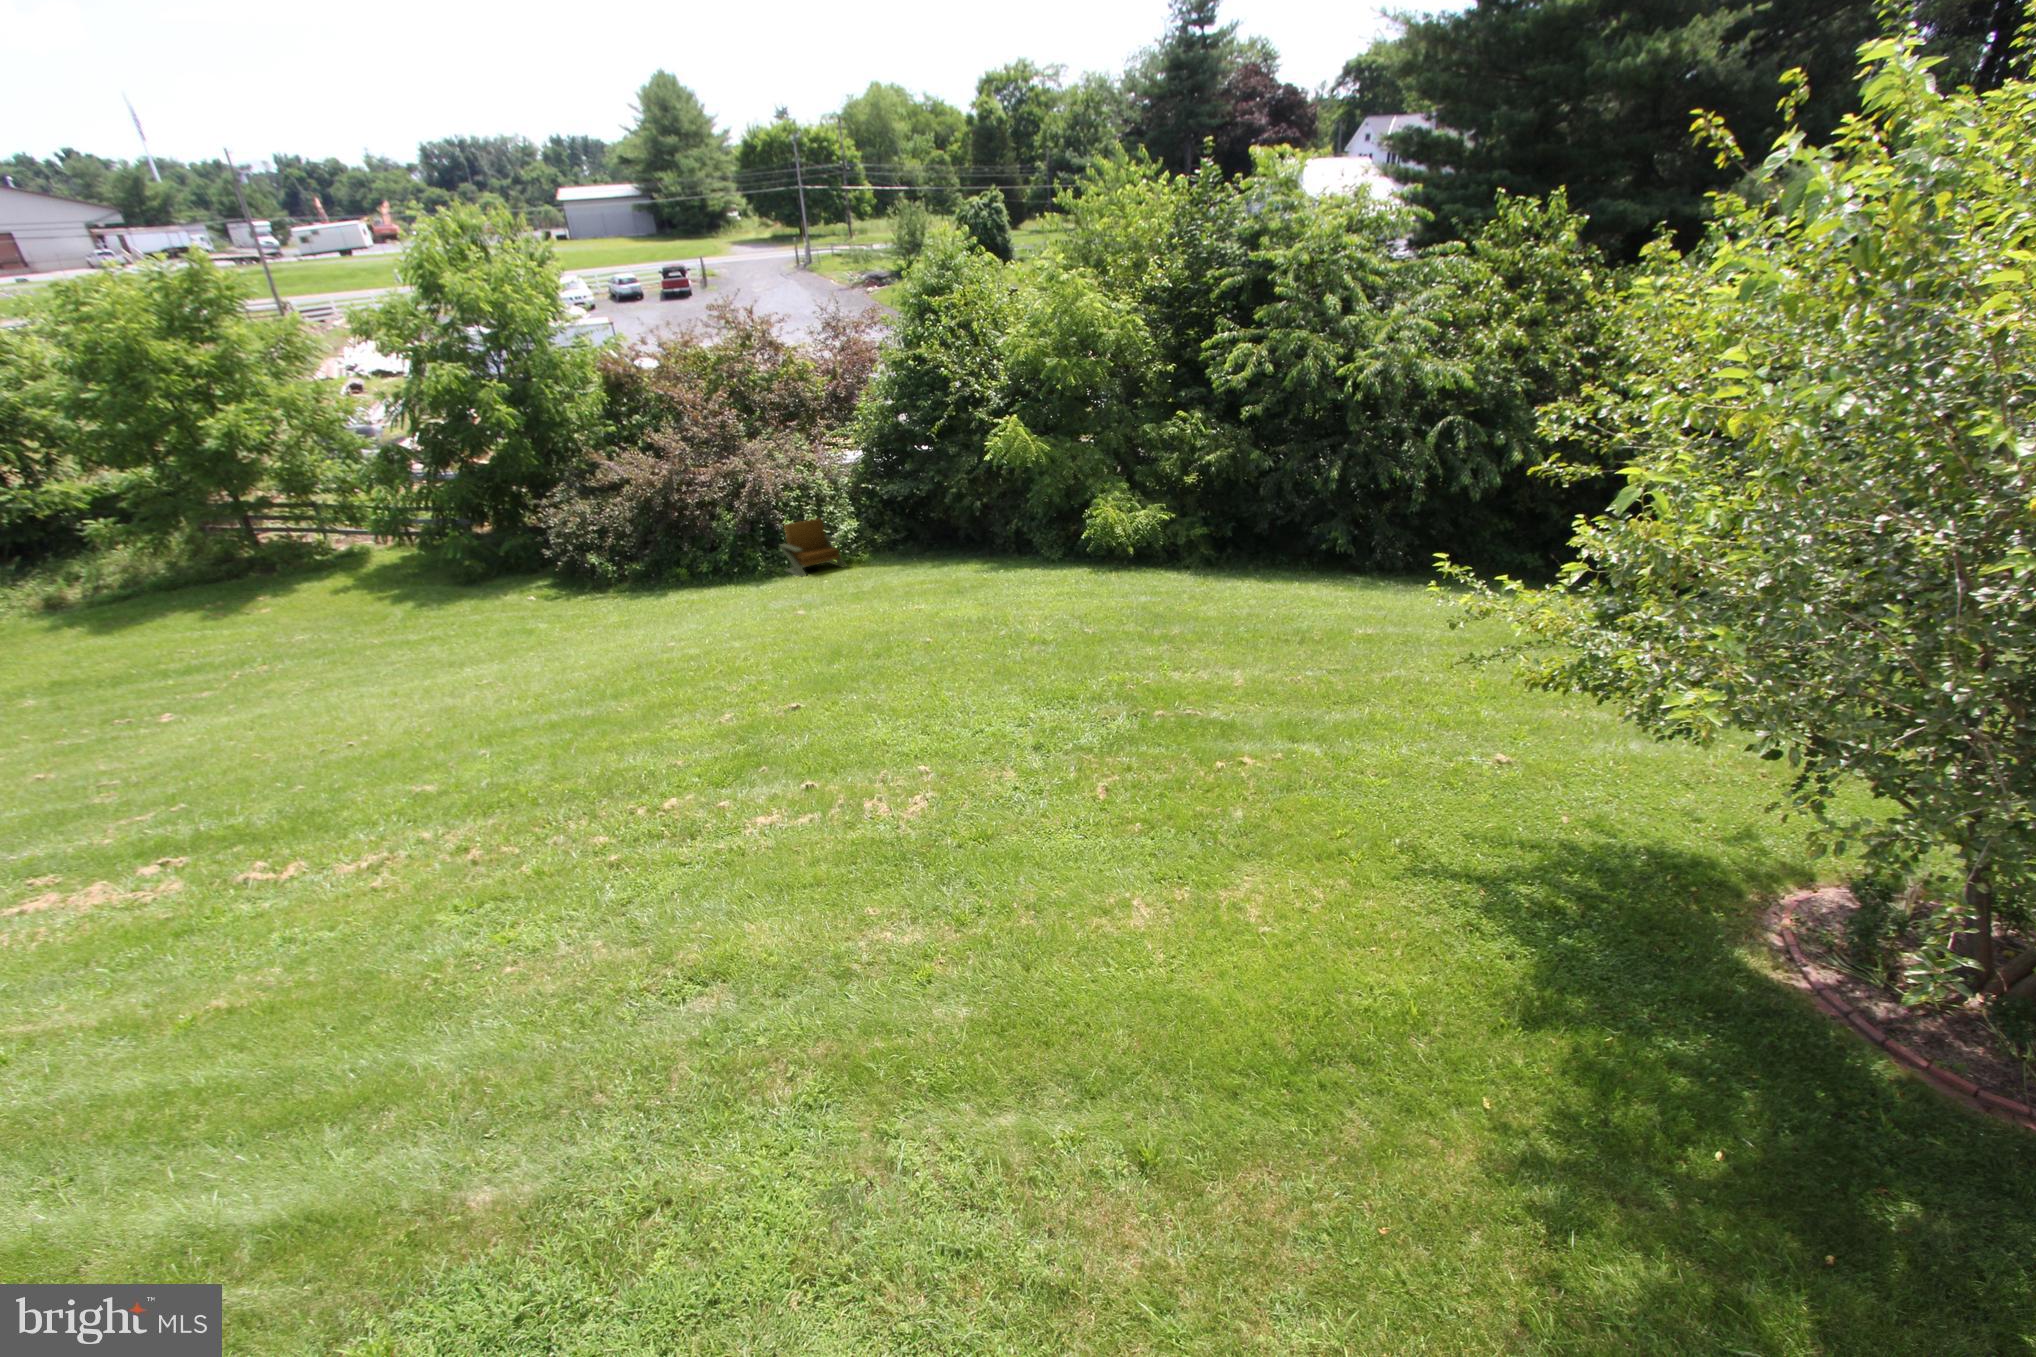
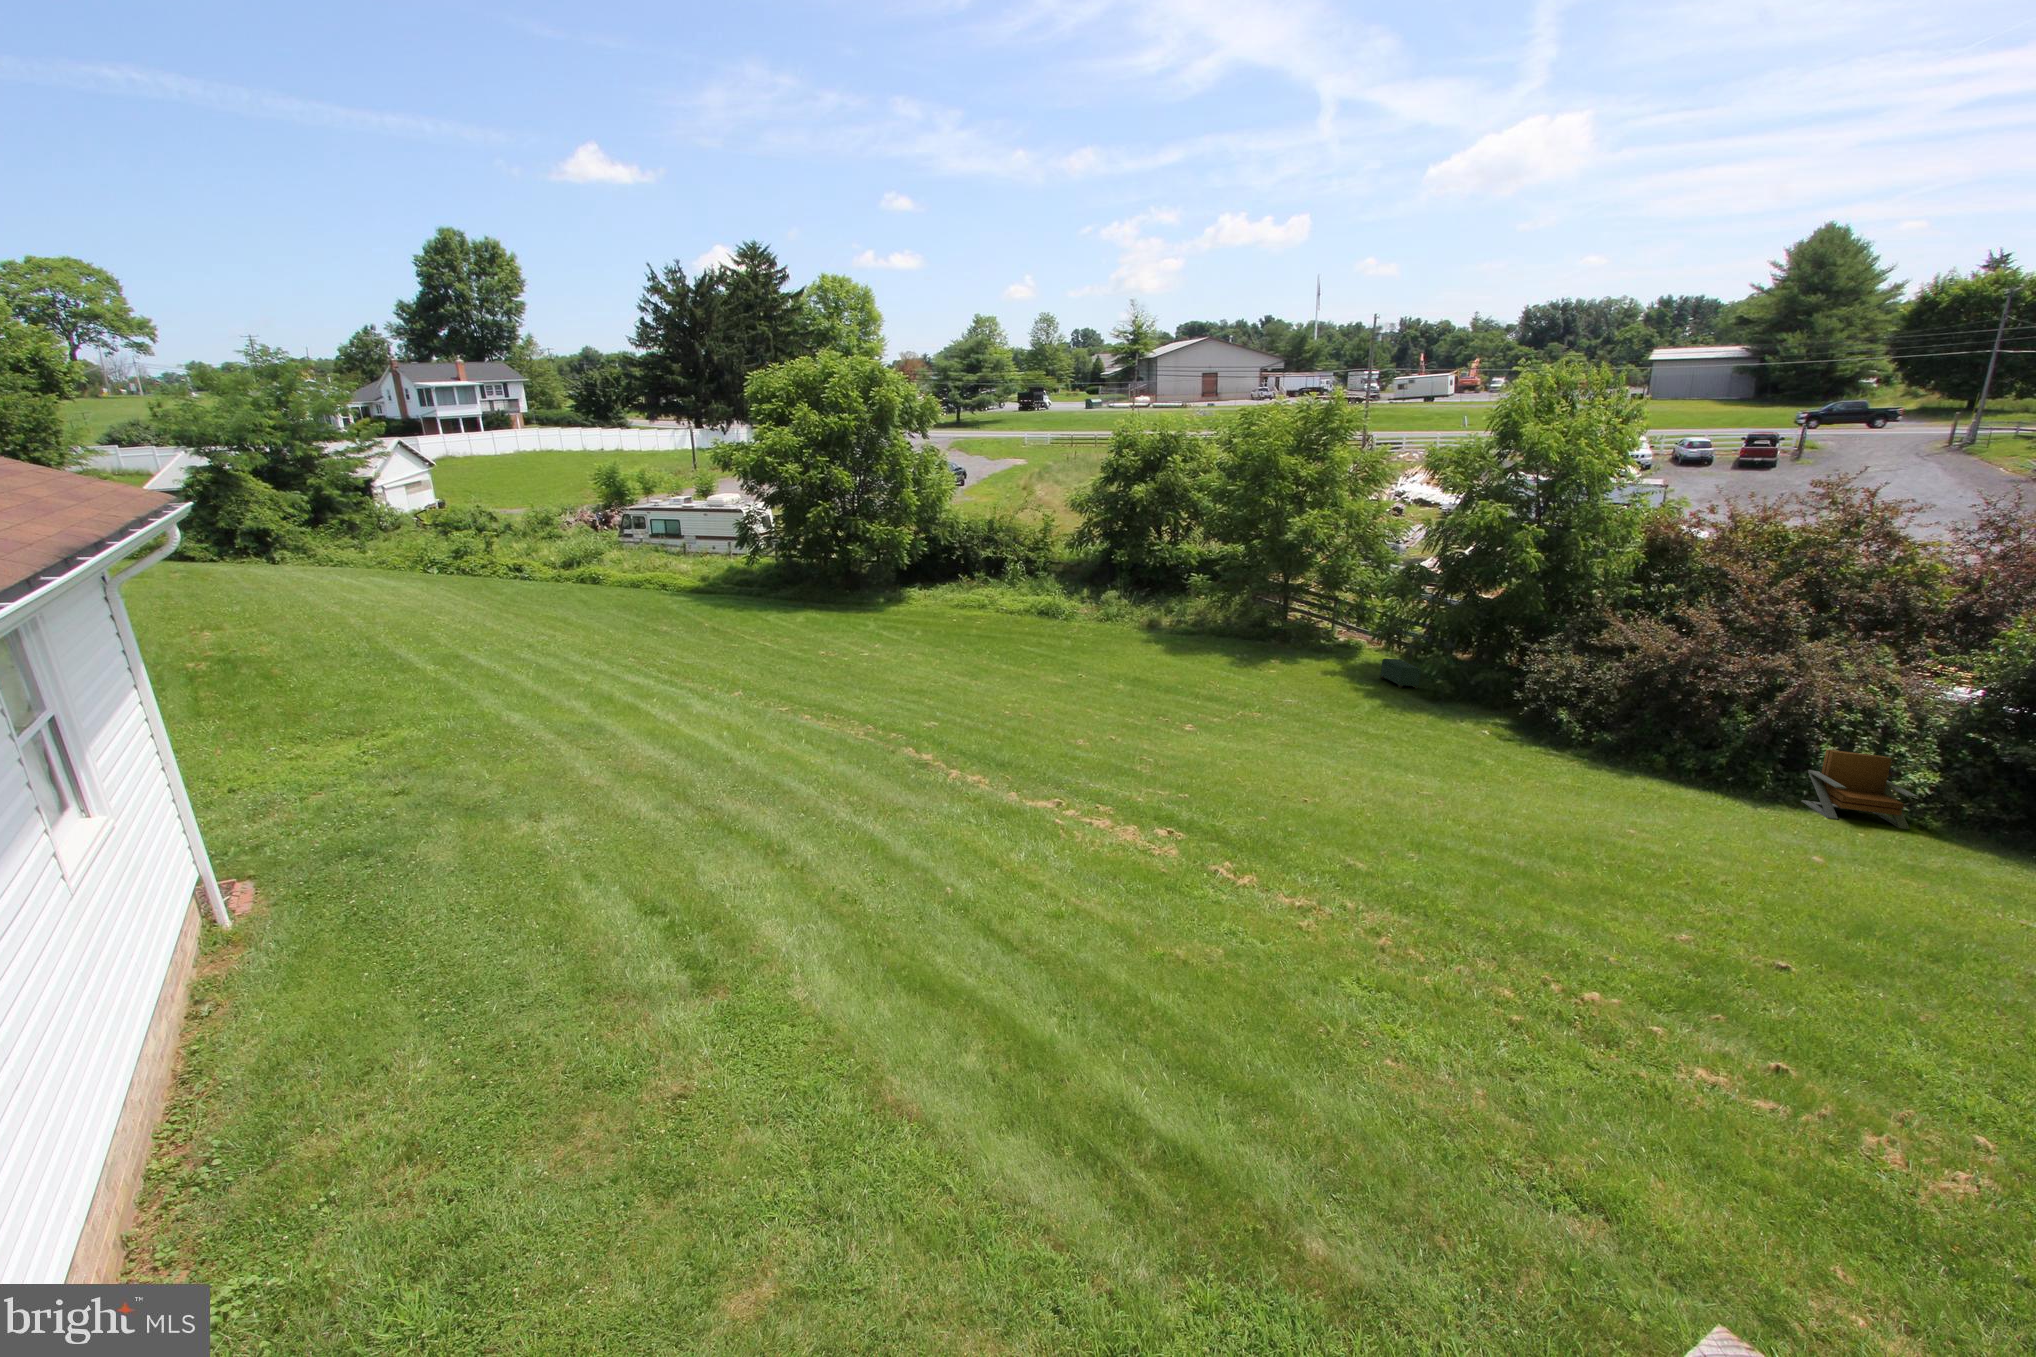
bench: none [401,554,452,584] -> present [1380,659,1421,689]

